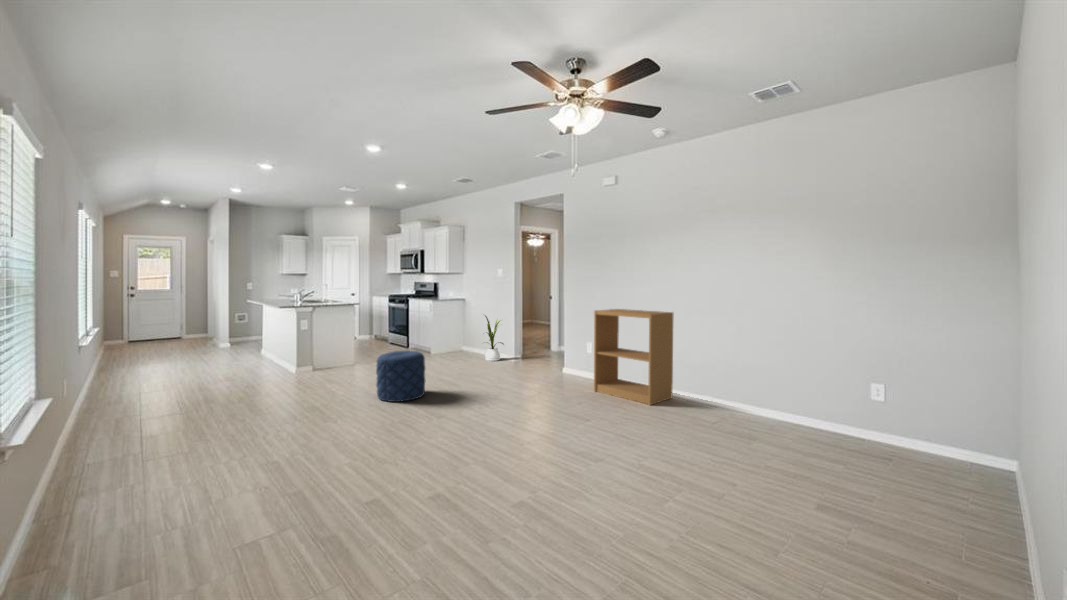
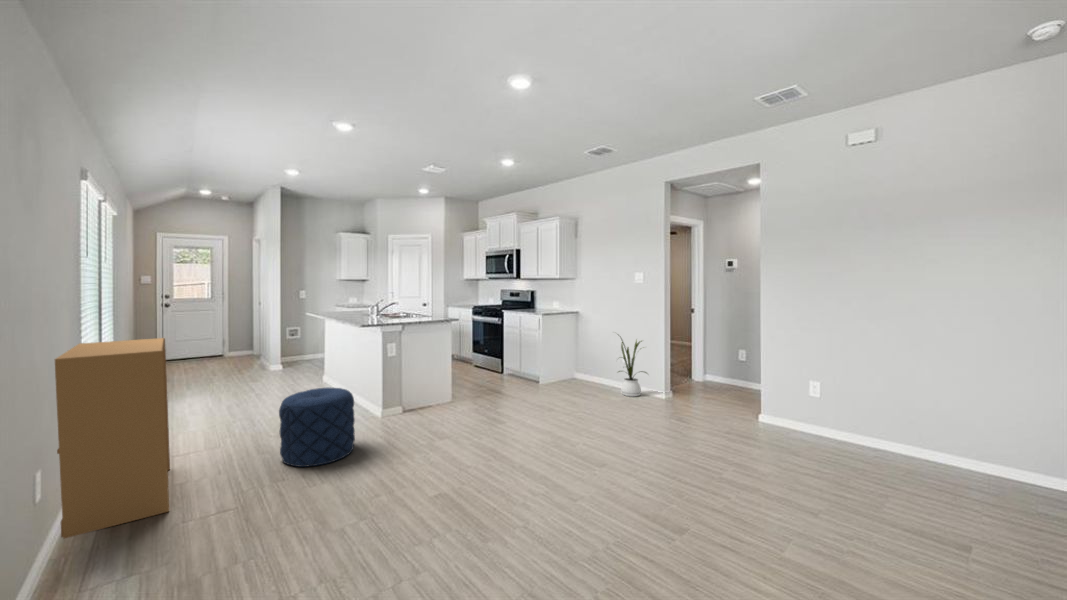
bookshelf: present [594,309,674,405] -> present [55,338,170,539]
pouf: present [376,351,425,402] -> present [279,388,355,467]

